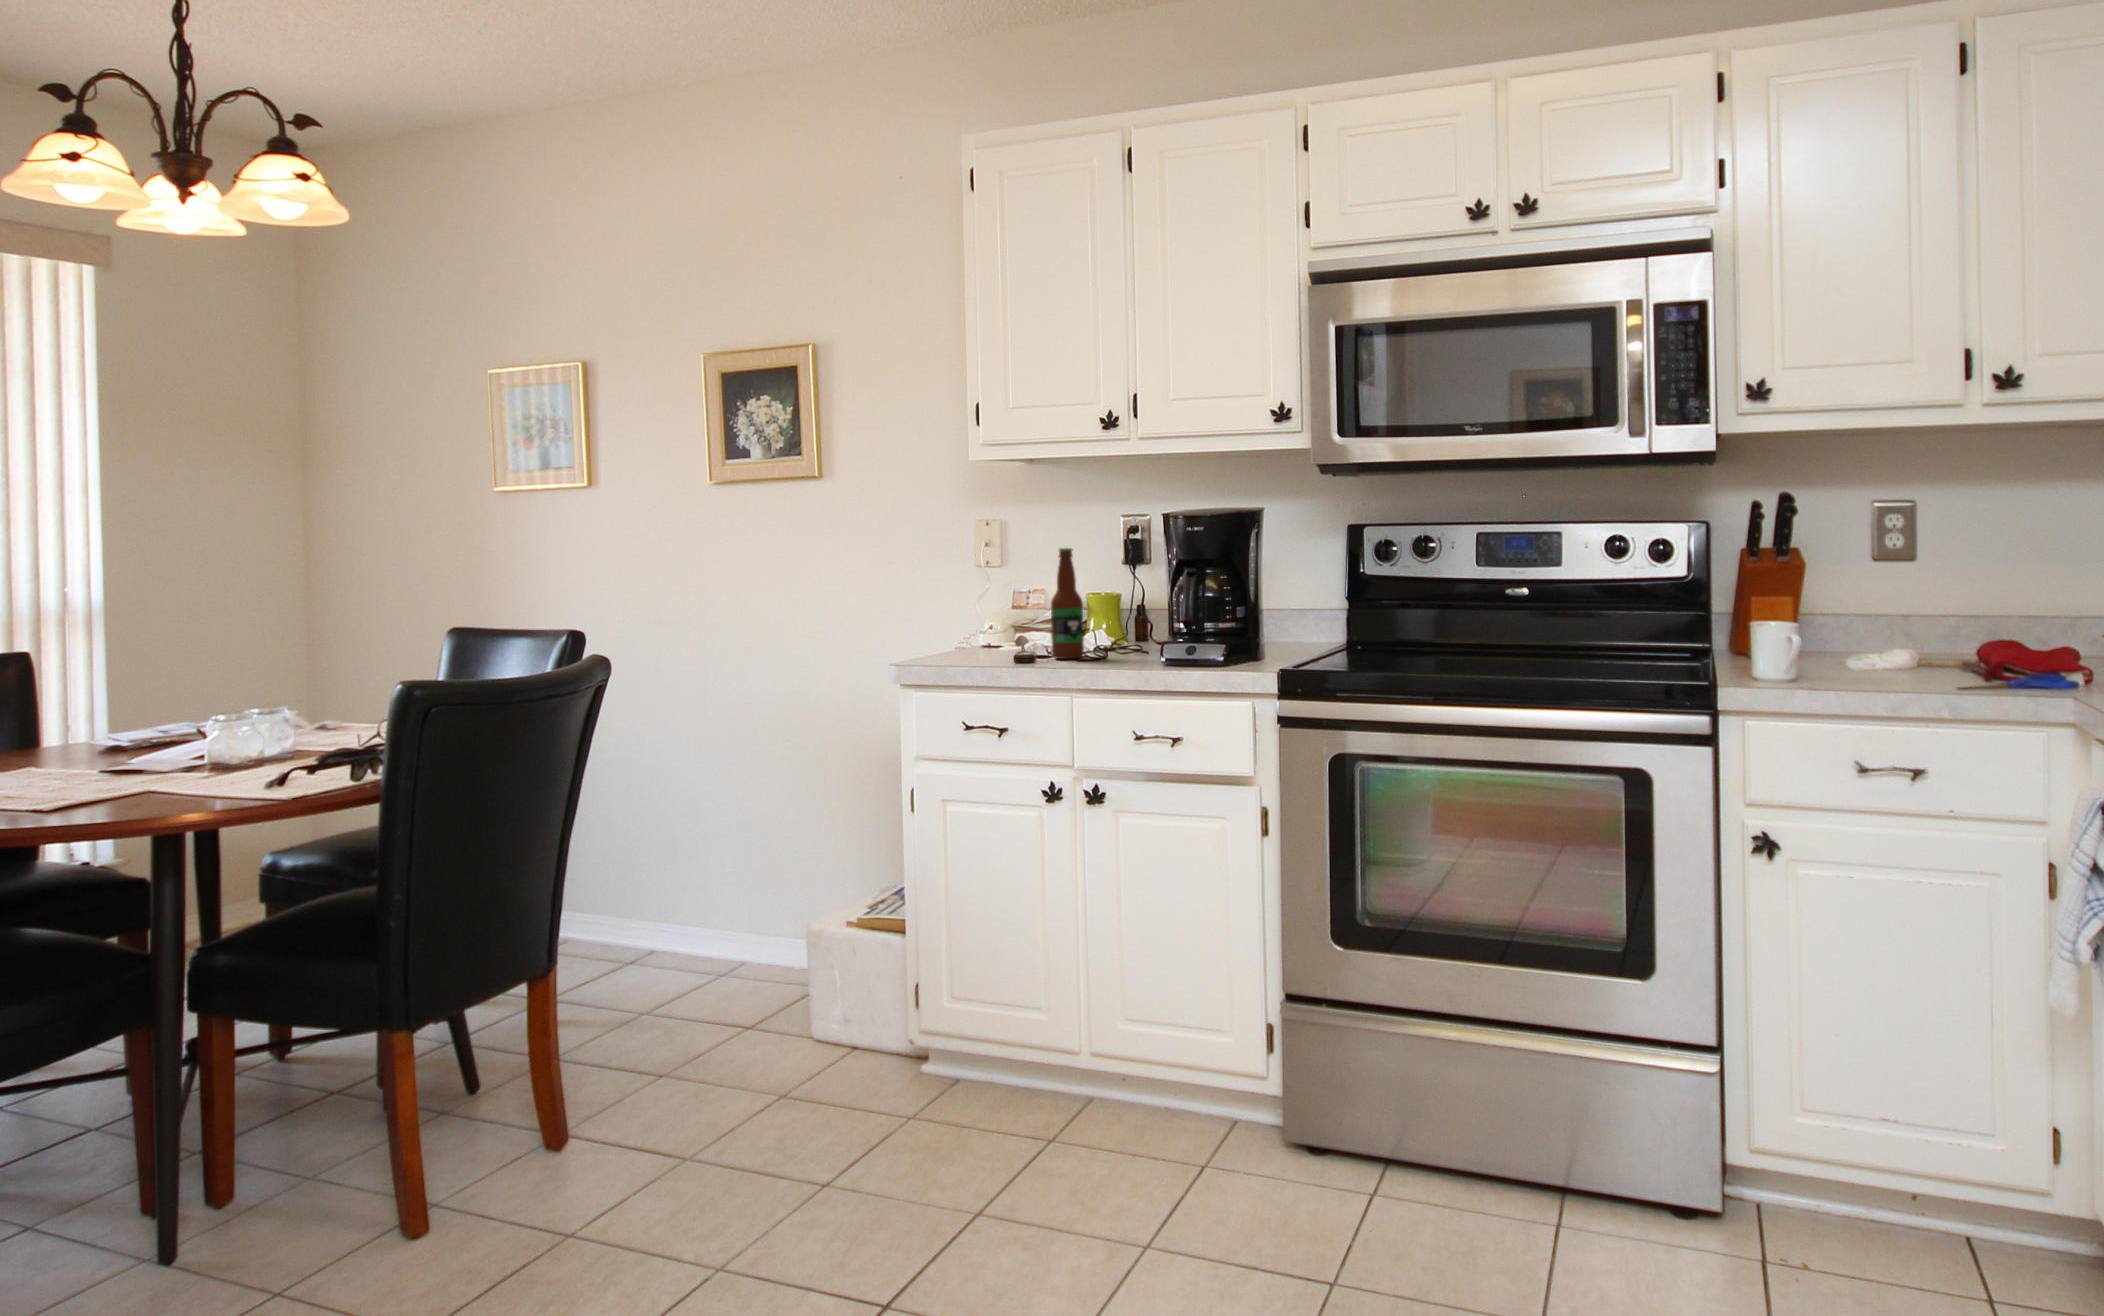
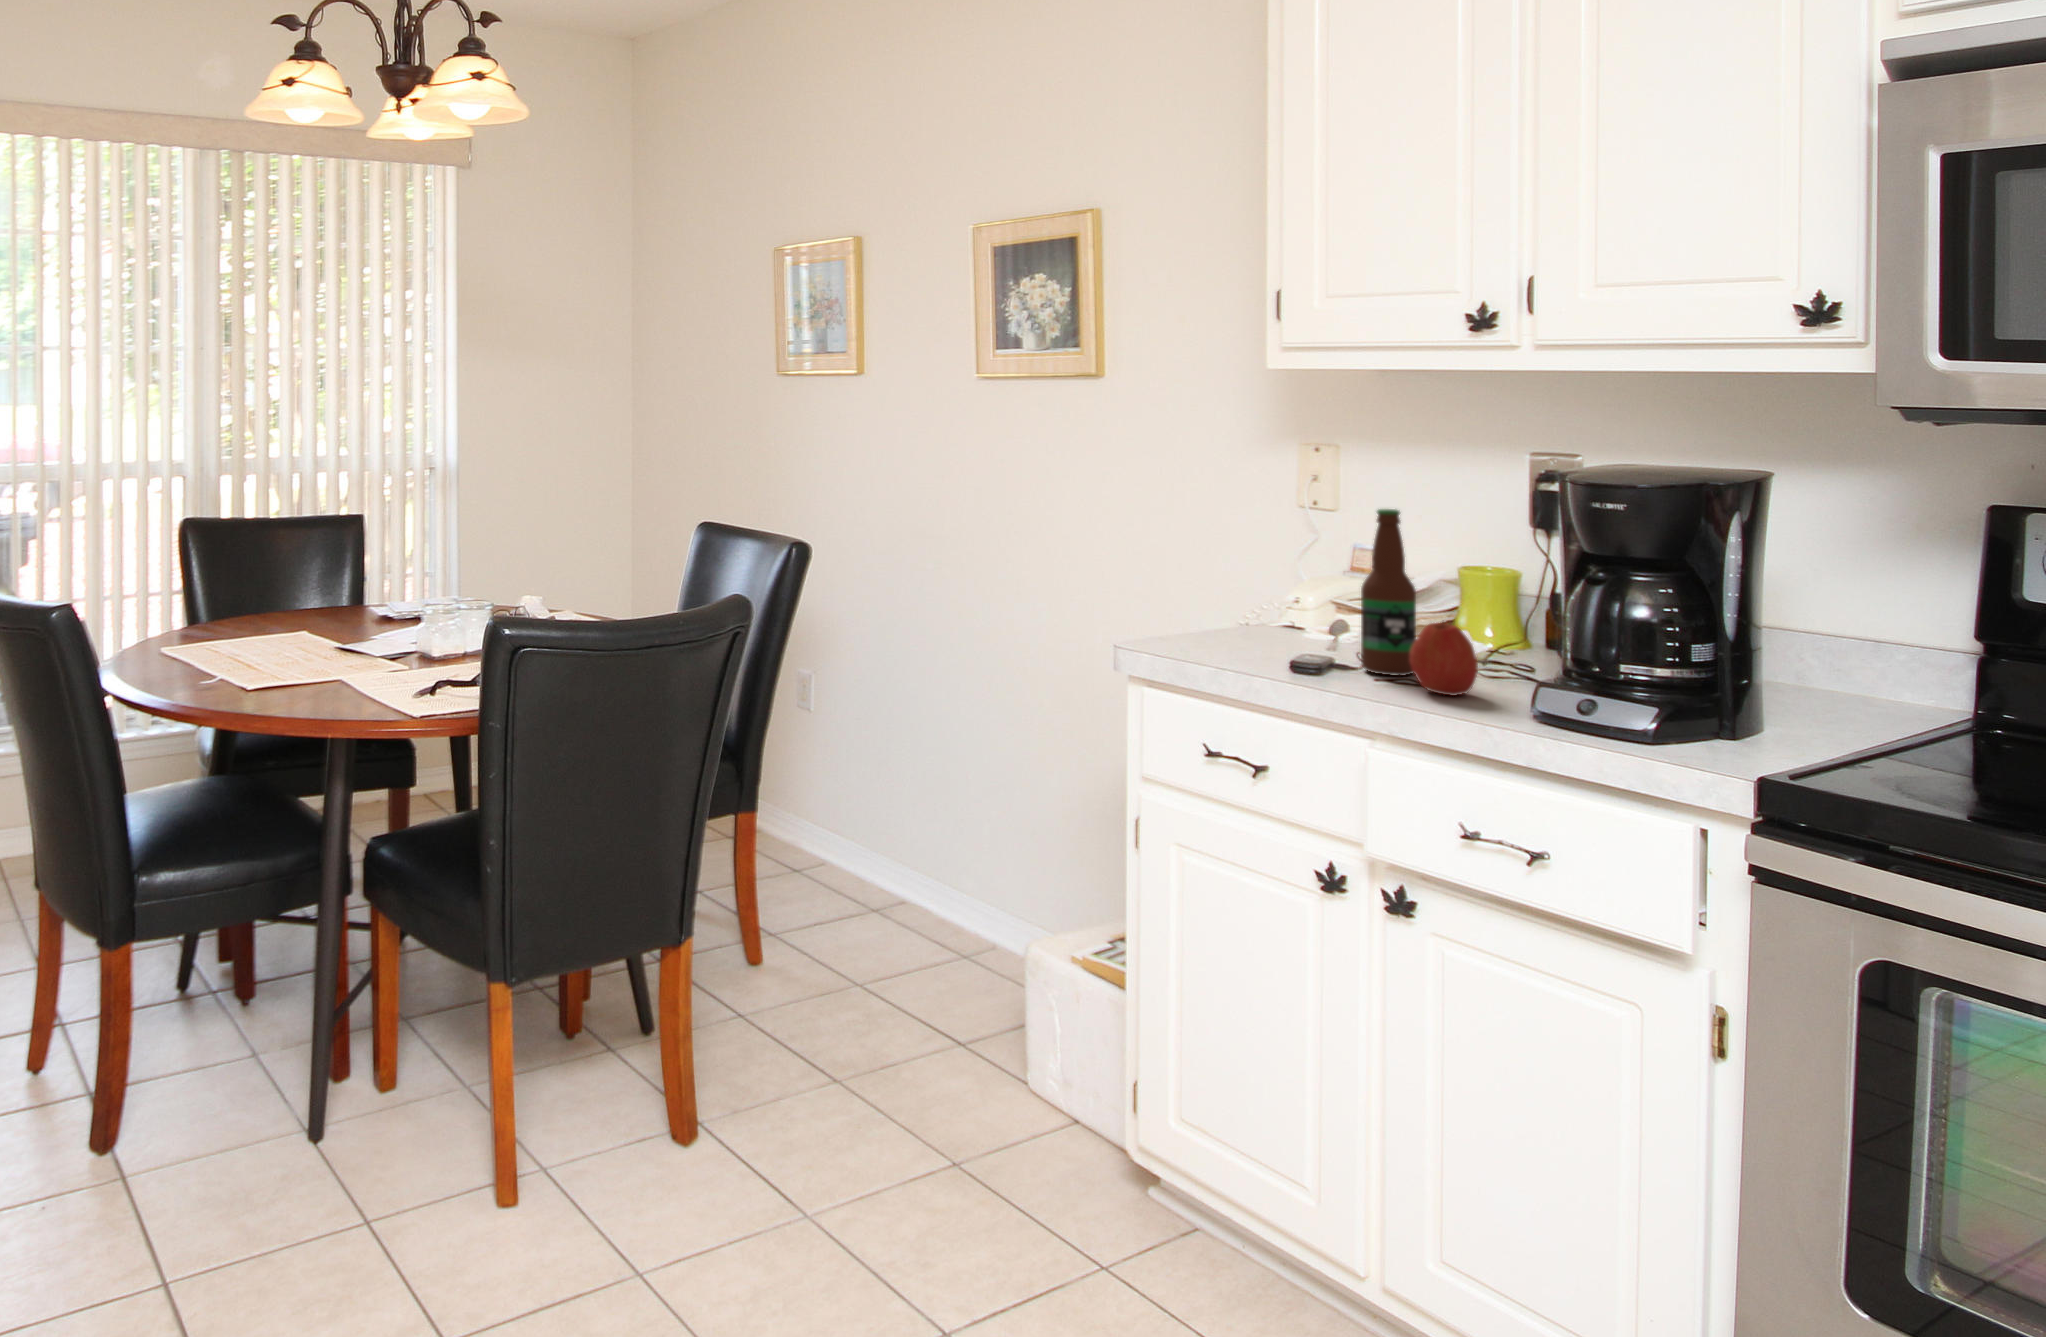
apple: none [1089,614,1126,662] -> present [1410,623,1478,695]

